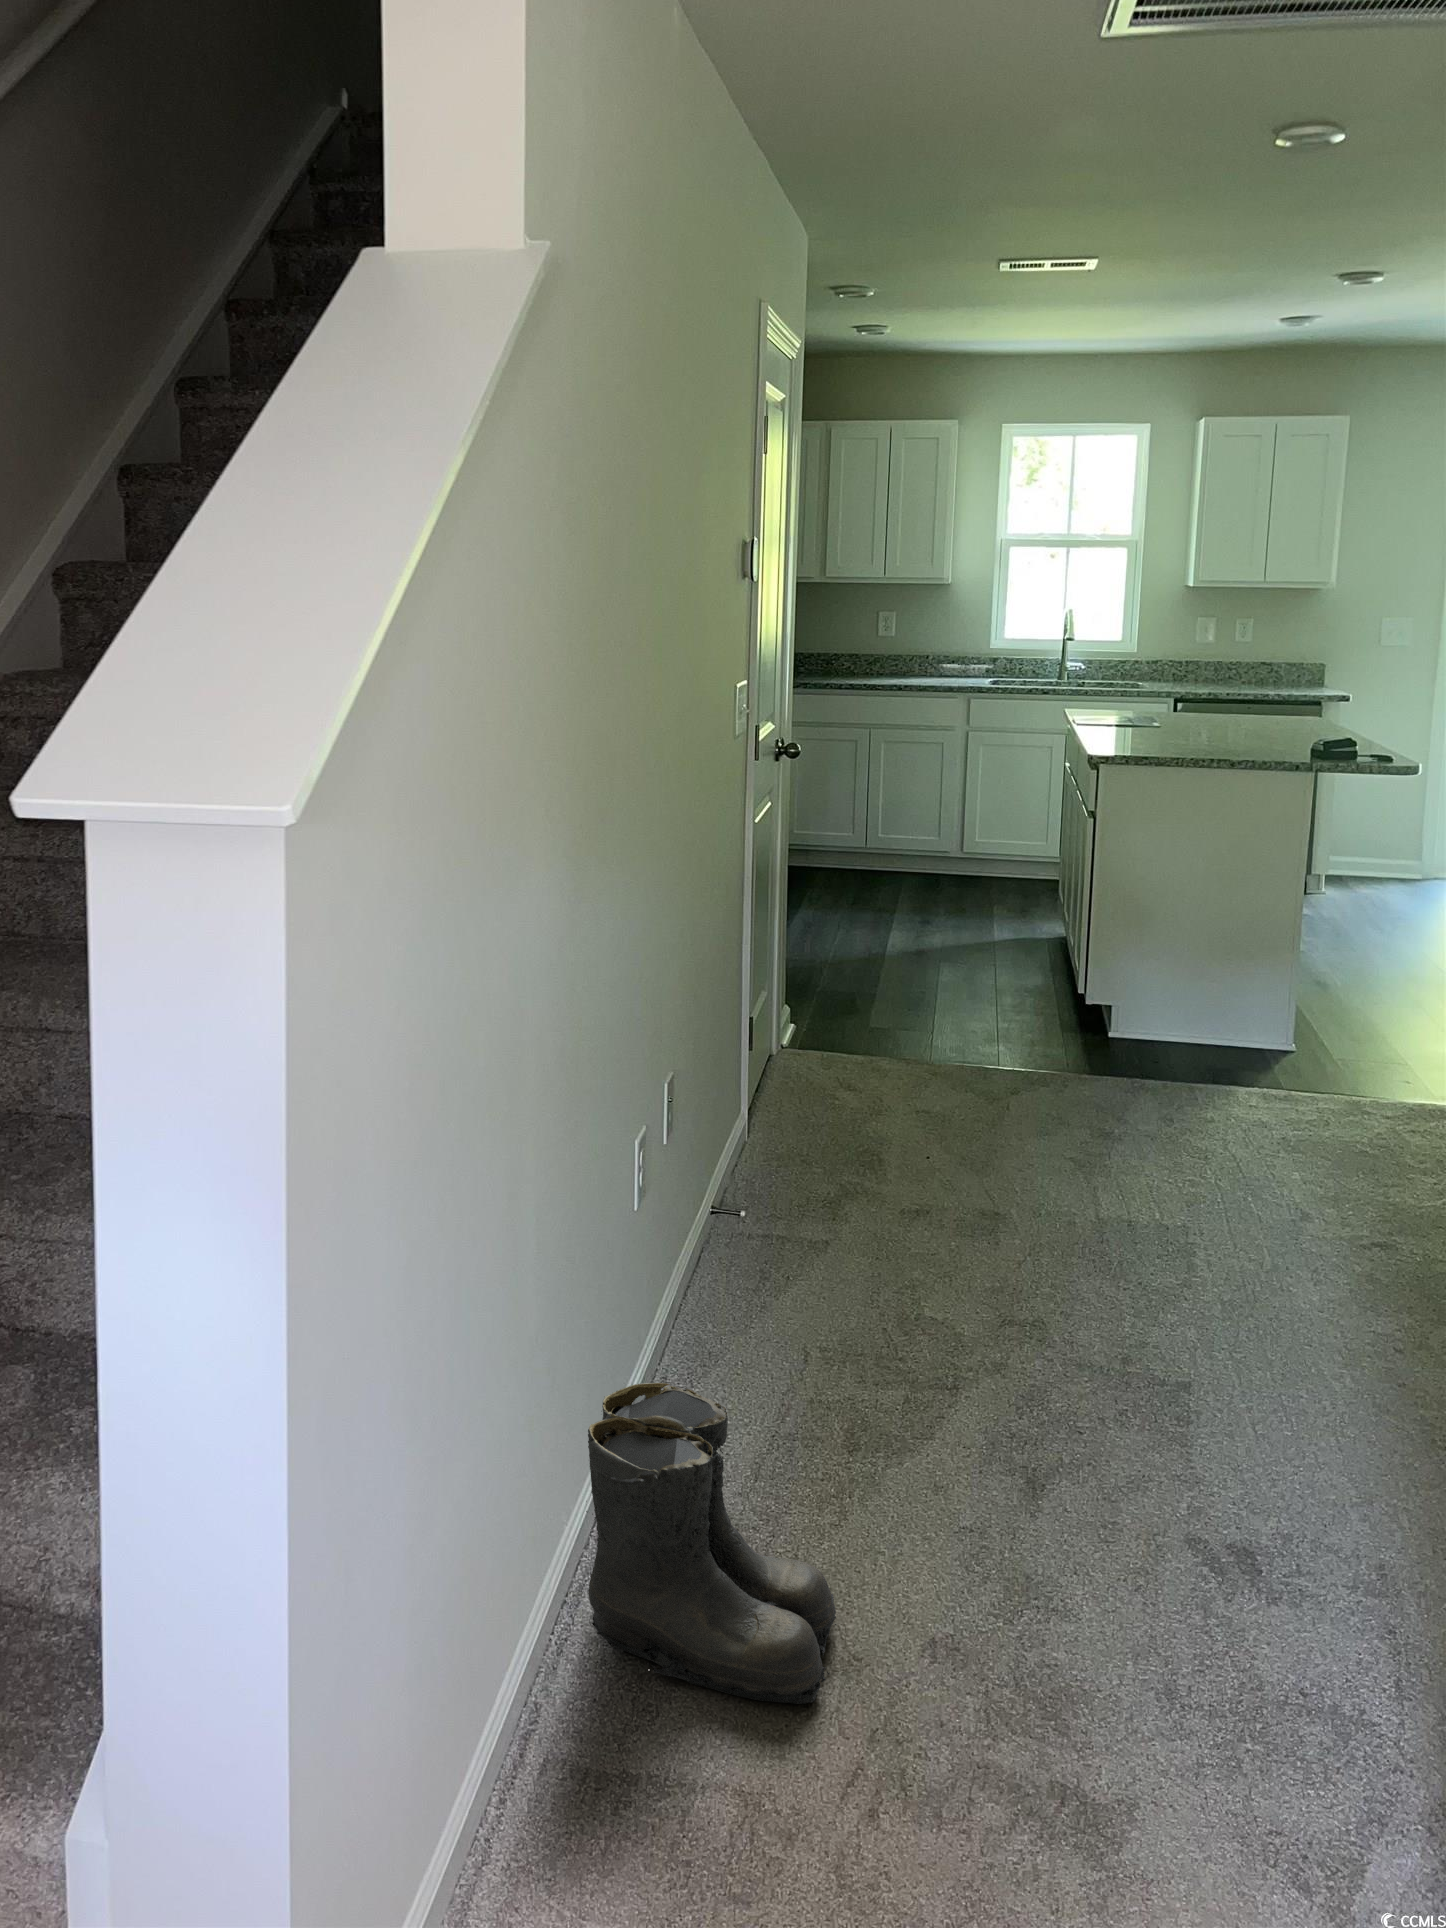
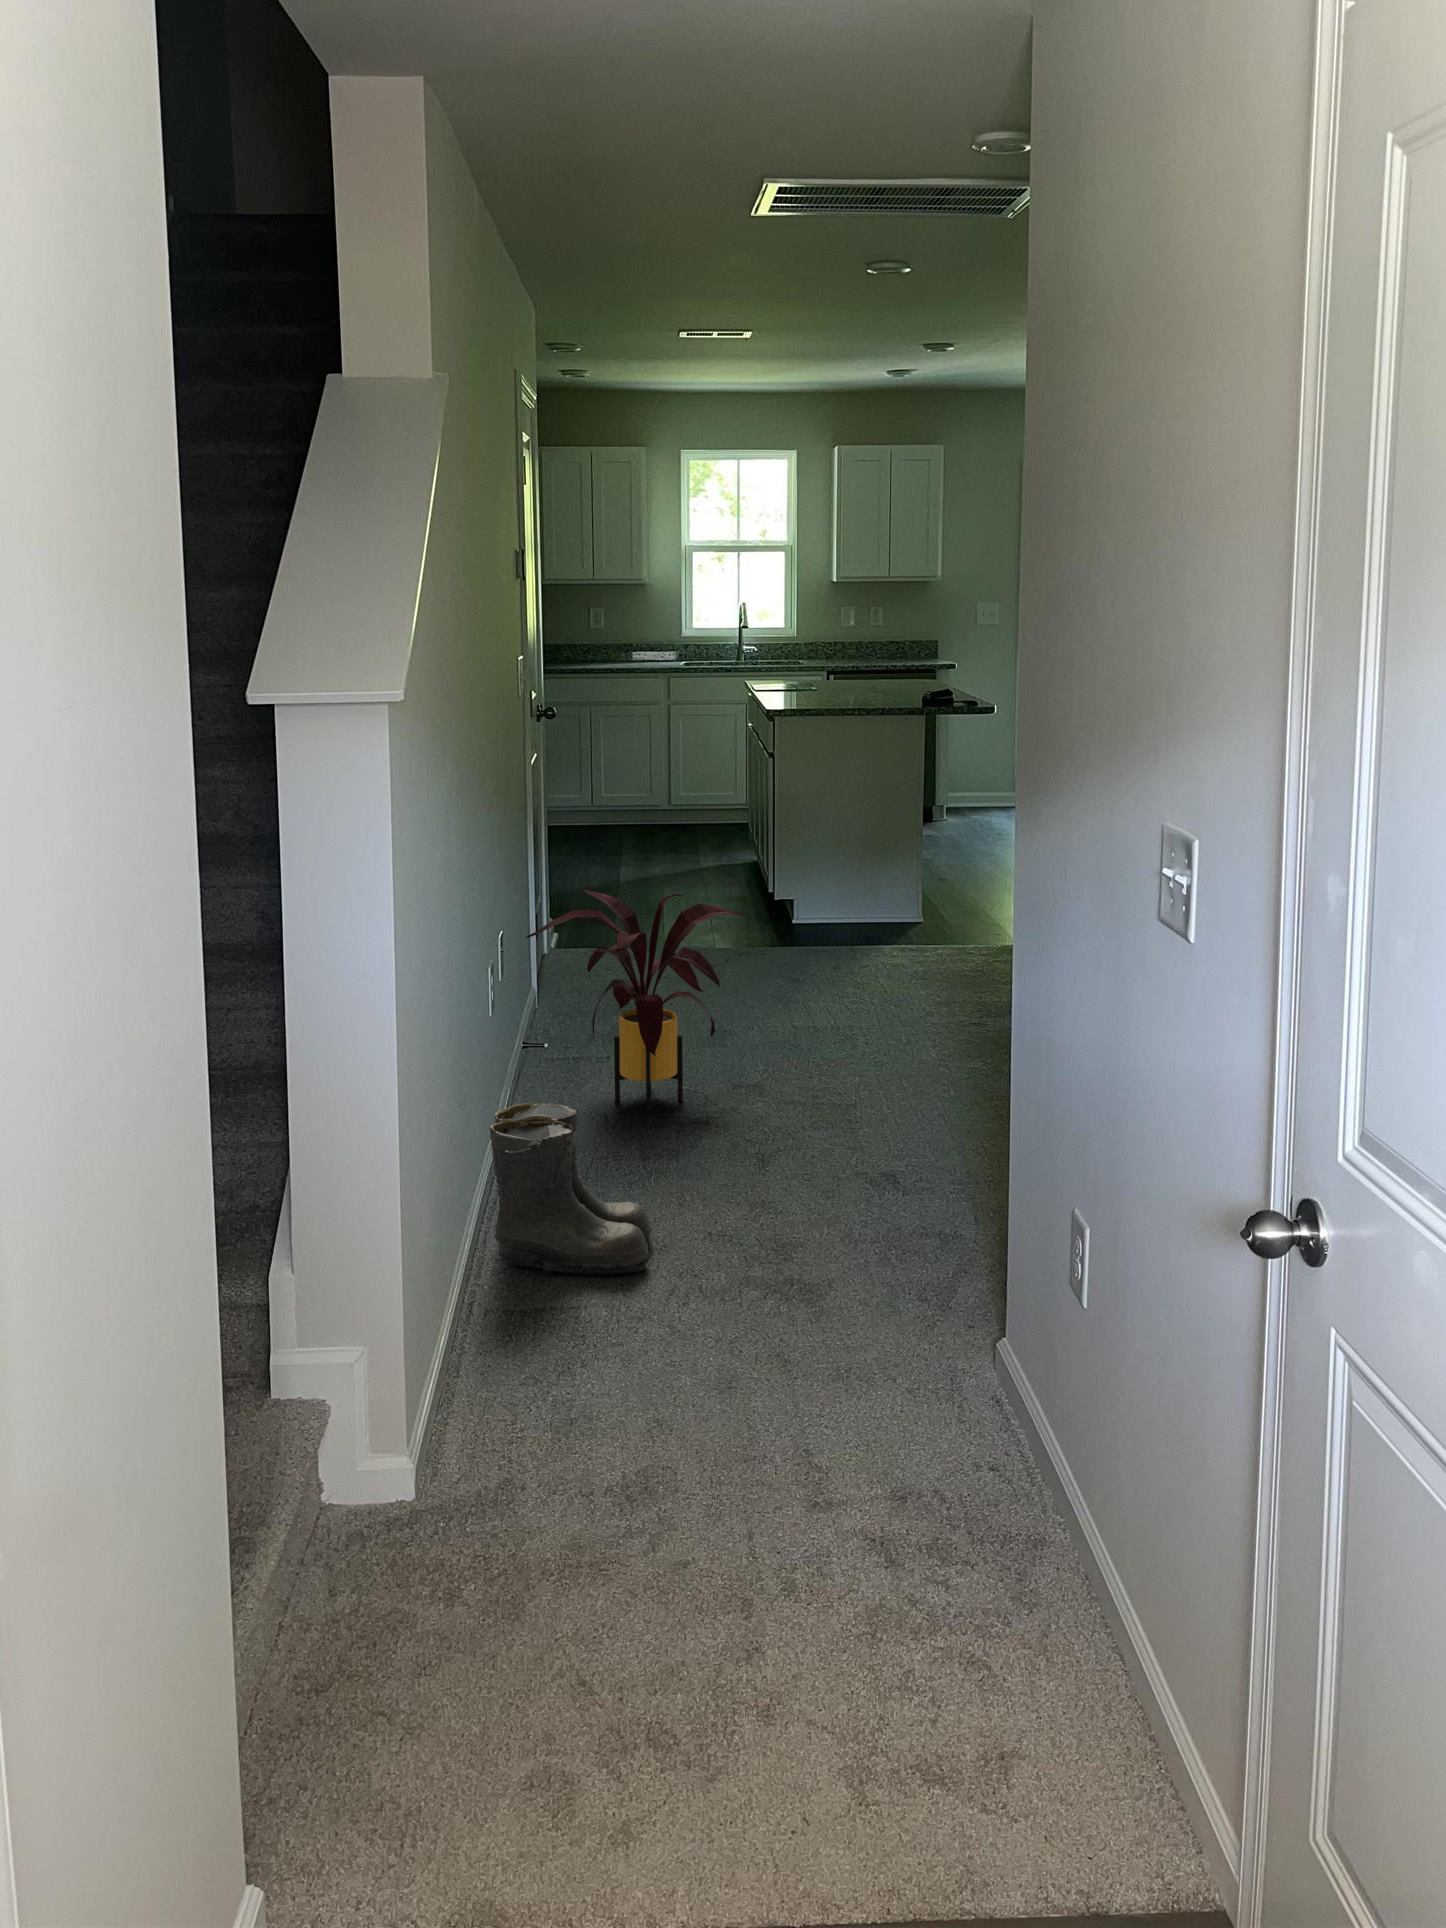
house plant: none [708,1015,1034,1352] -> present [526,890,745,1112]

